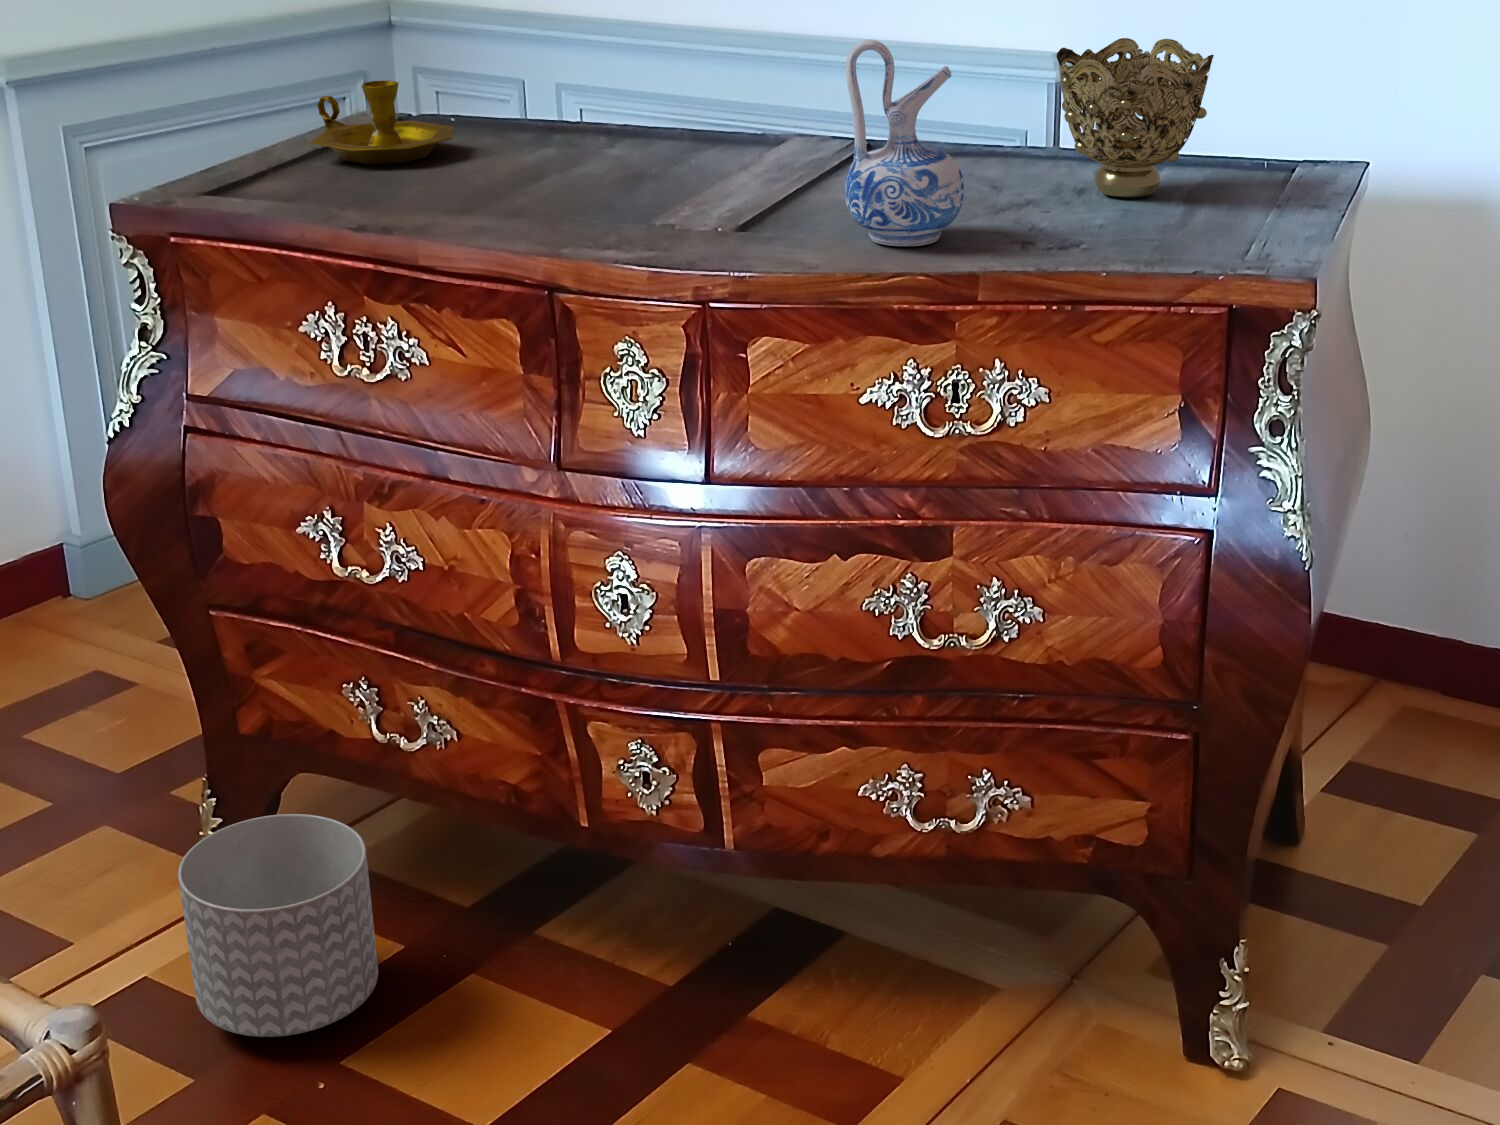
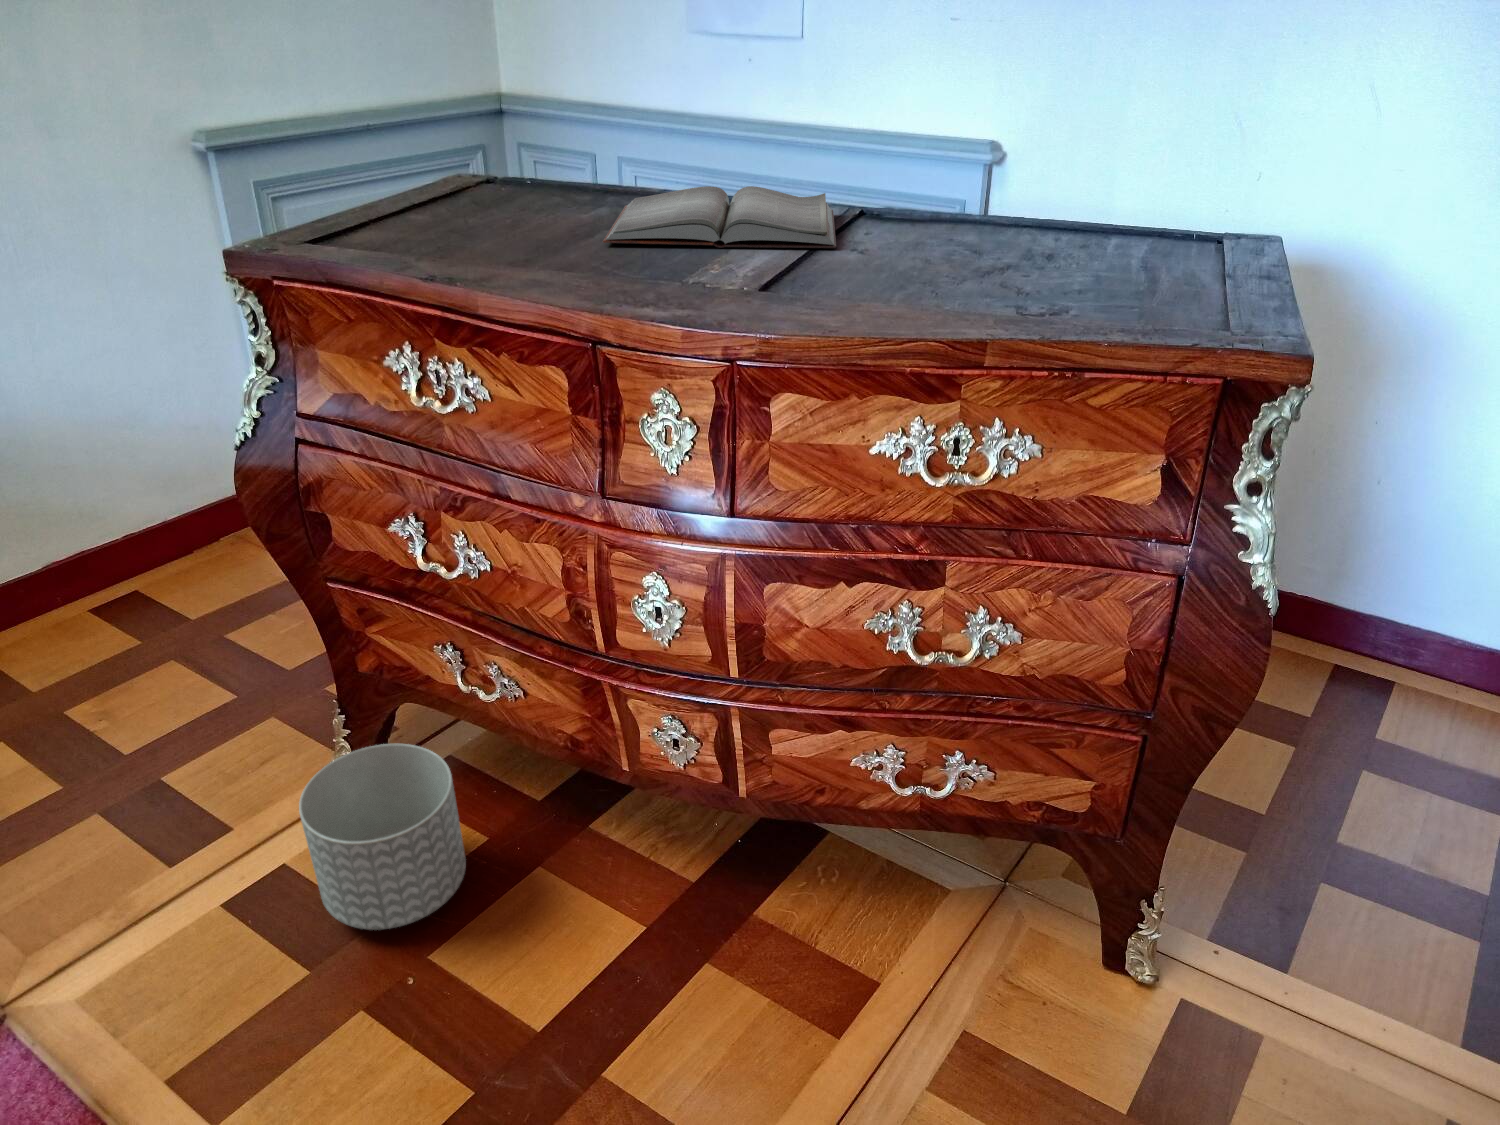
decorative bowl: present [1056,38,1214,198] -> none [1041,121,1184,264]
ceramic pitcher: present [844,40,964,246] -> none [860,114,969,310]
candlestick: present [311,81,453,164] -> none [403,146,523,218]
hardback book: none [555,120,832,190] -> present [603,186,836,248]

